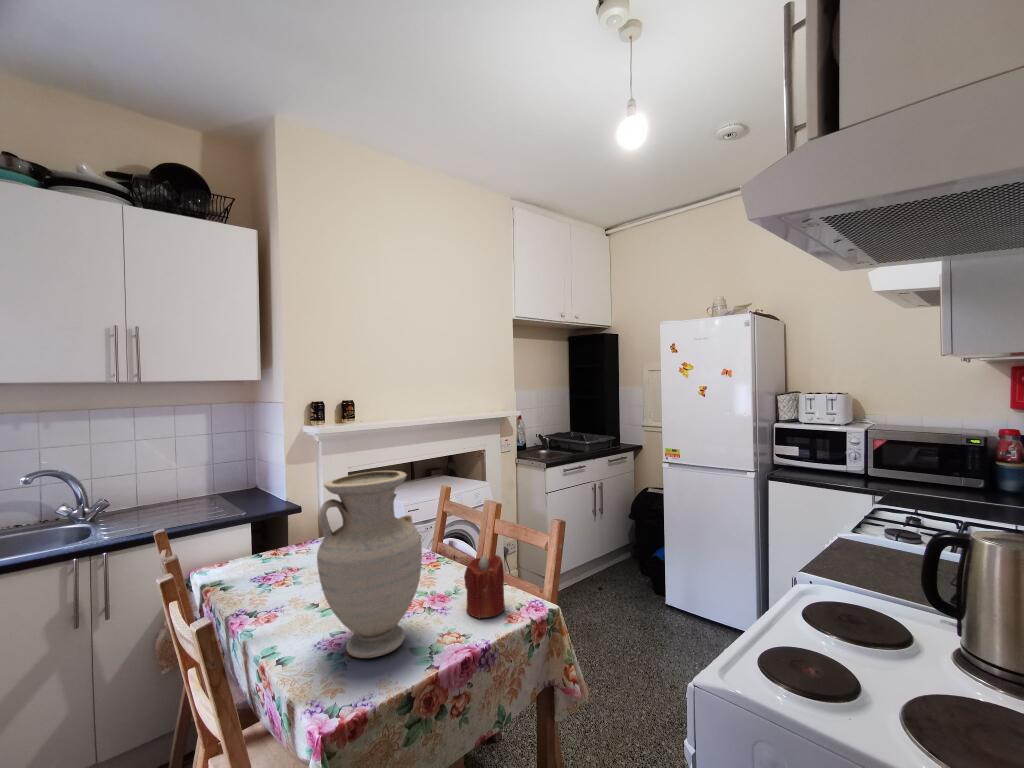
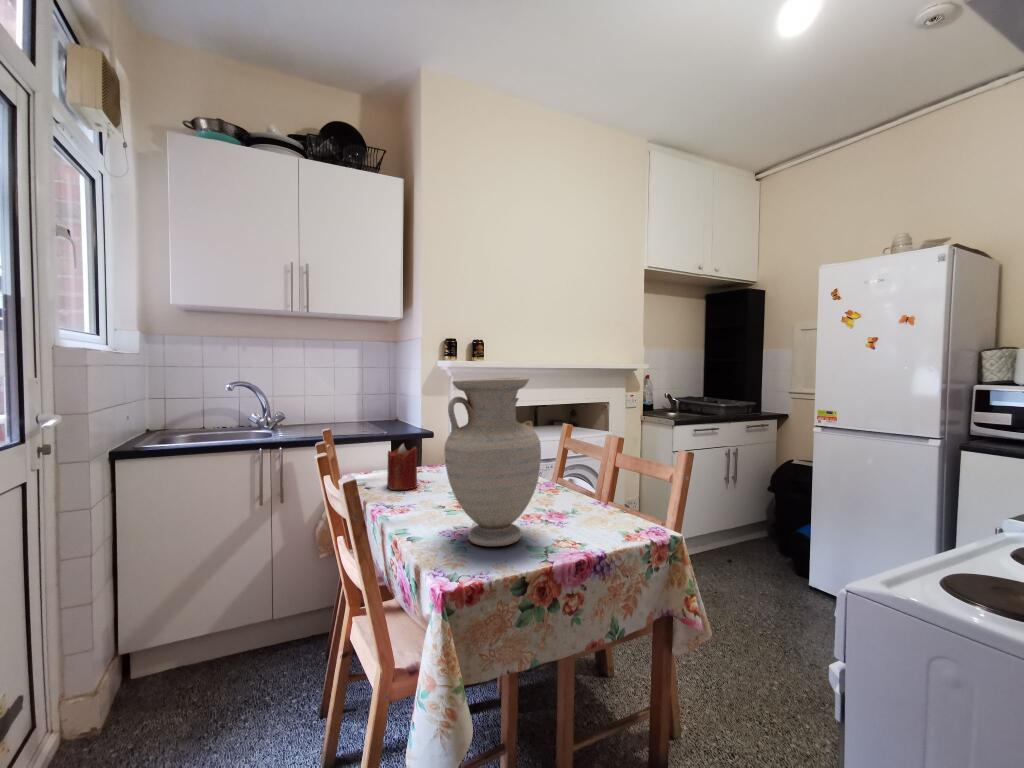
candle: present [464,554,505,619] -> present [387,444,417,490]

